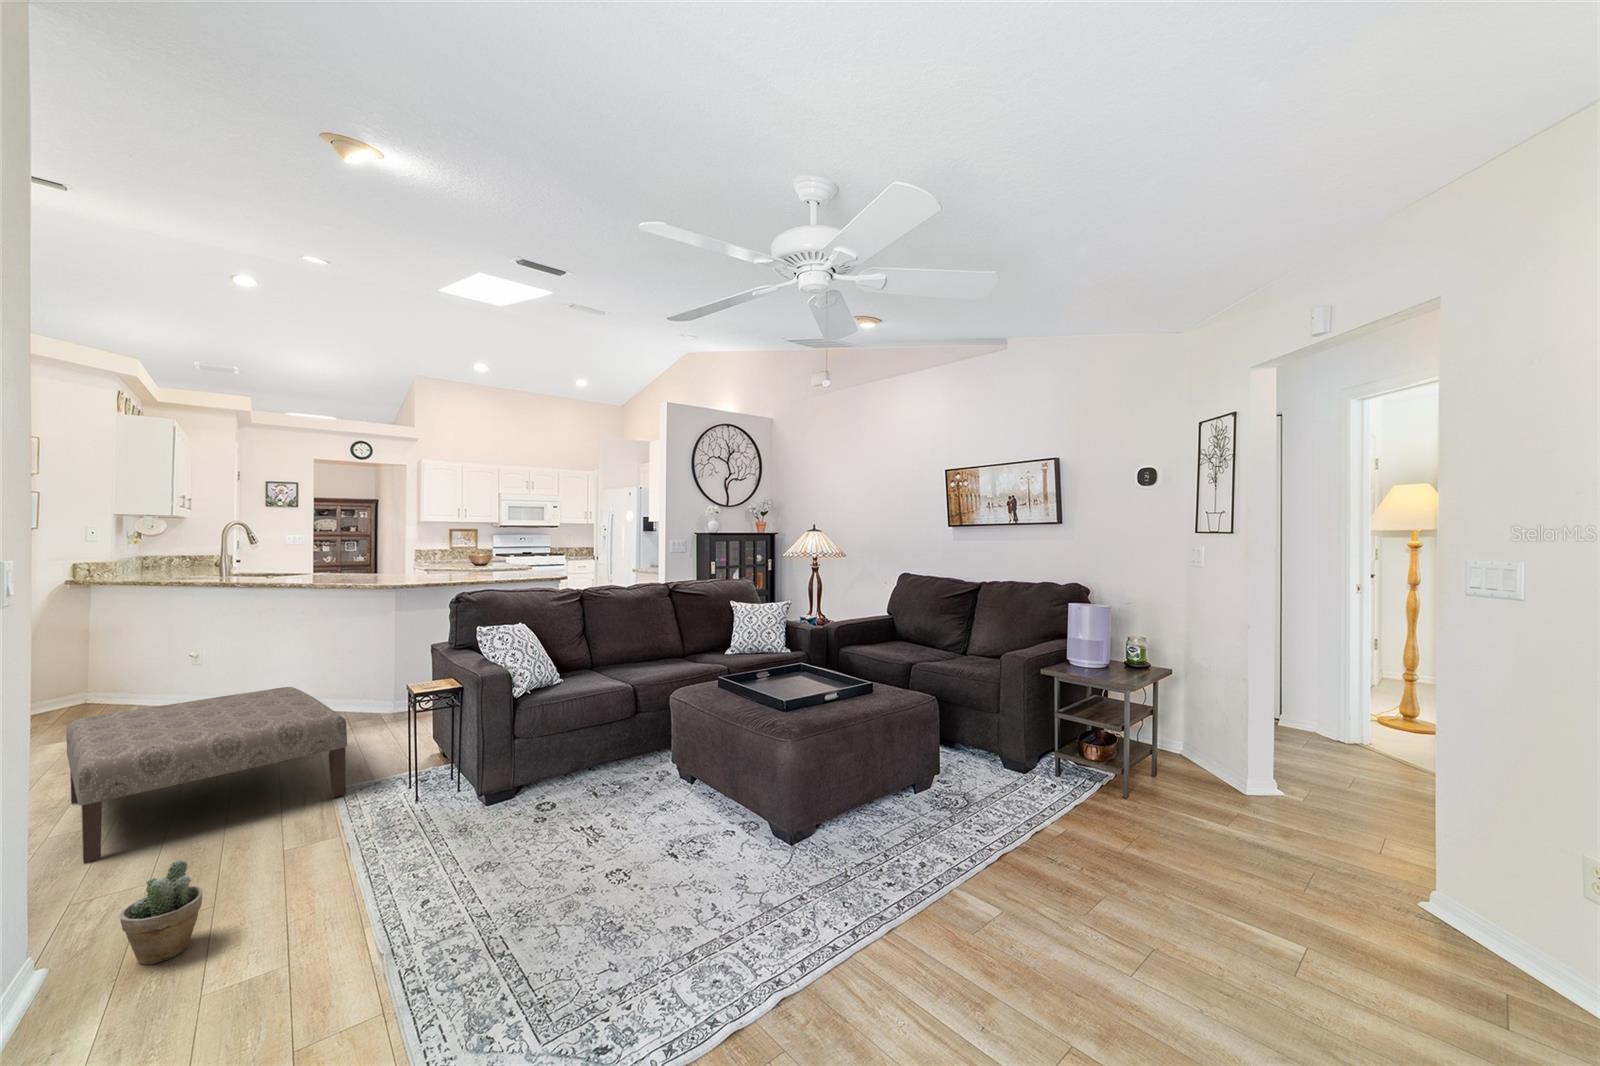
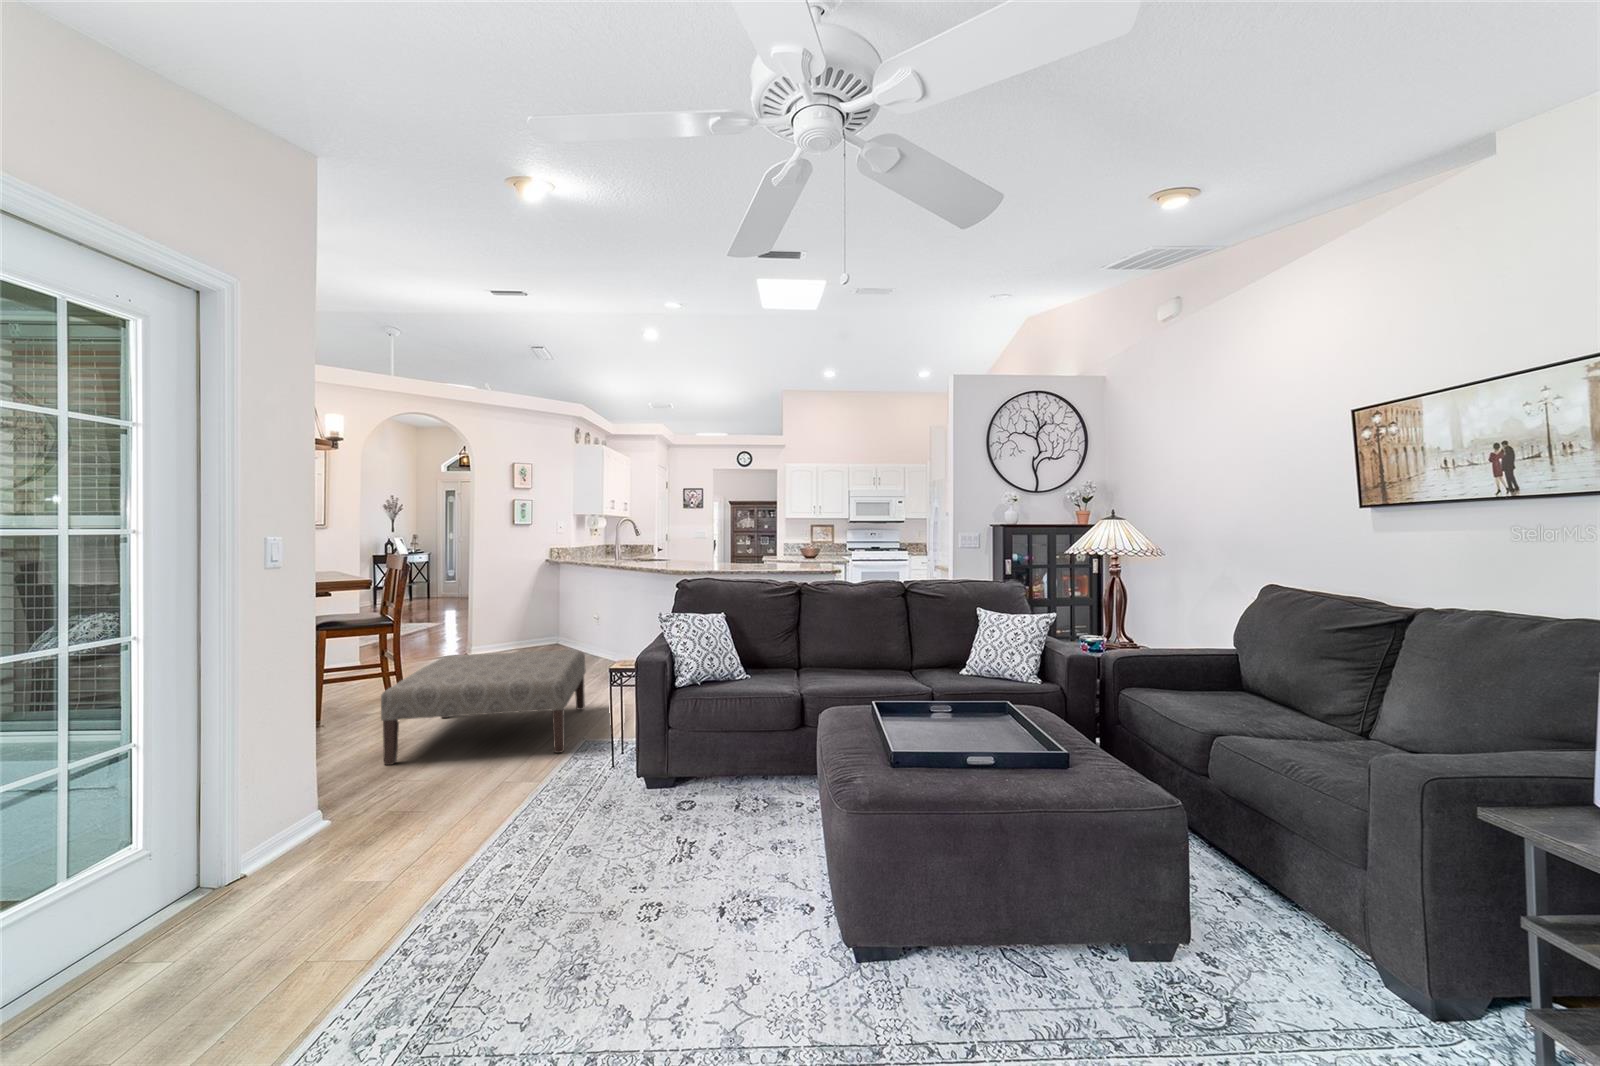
potted plant: present [119,861,202,965] -> none [275,781,338,864]

